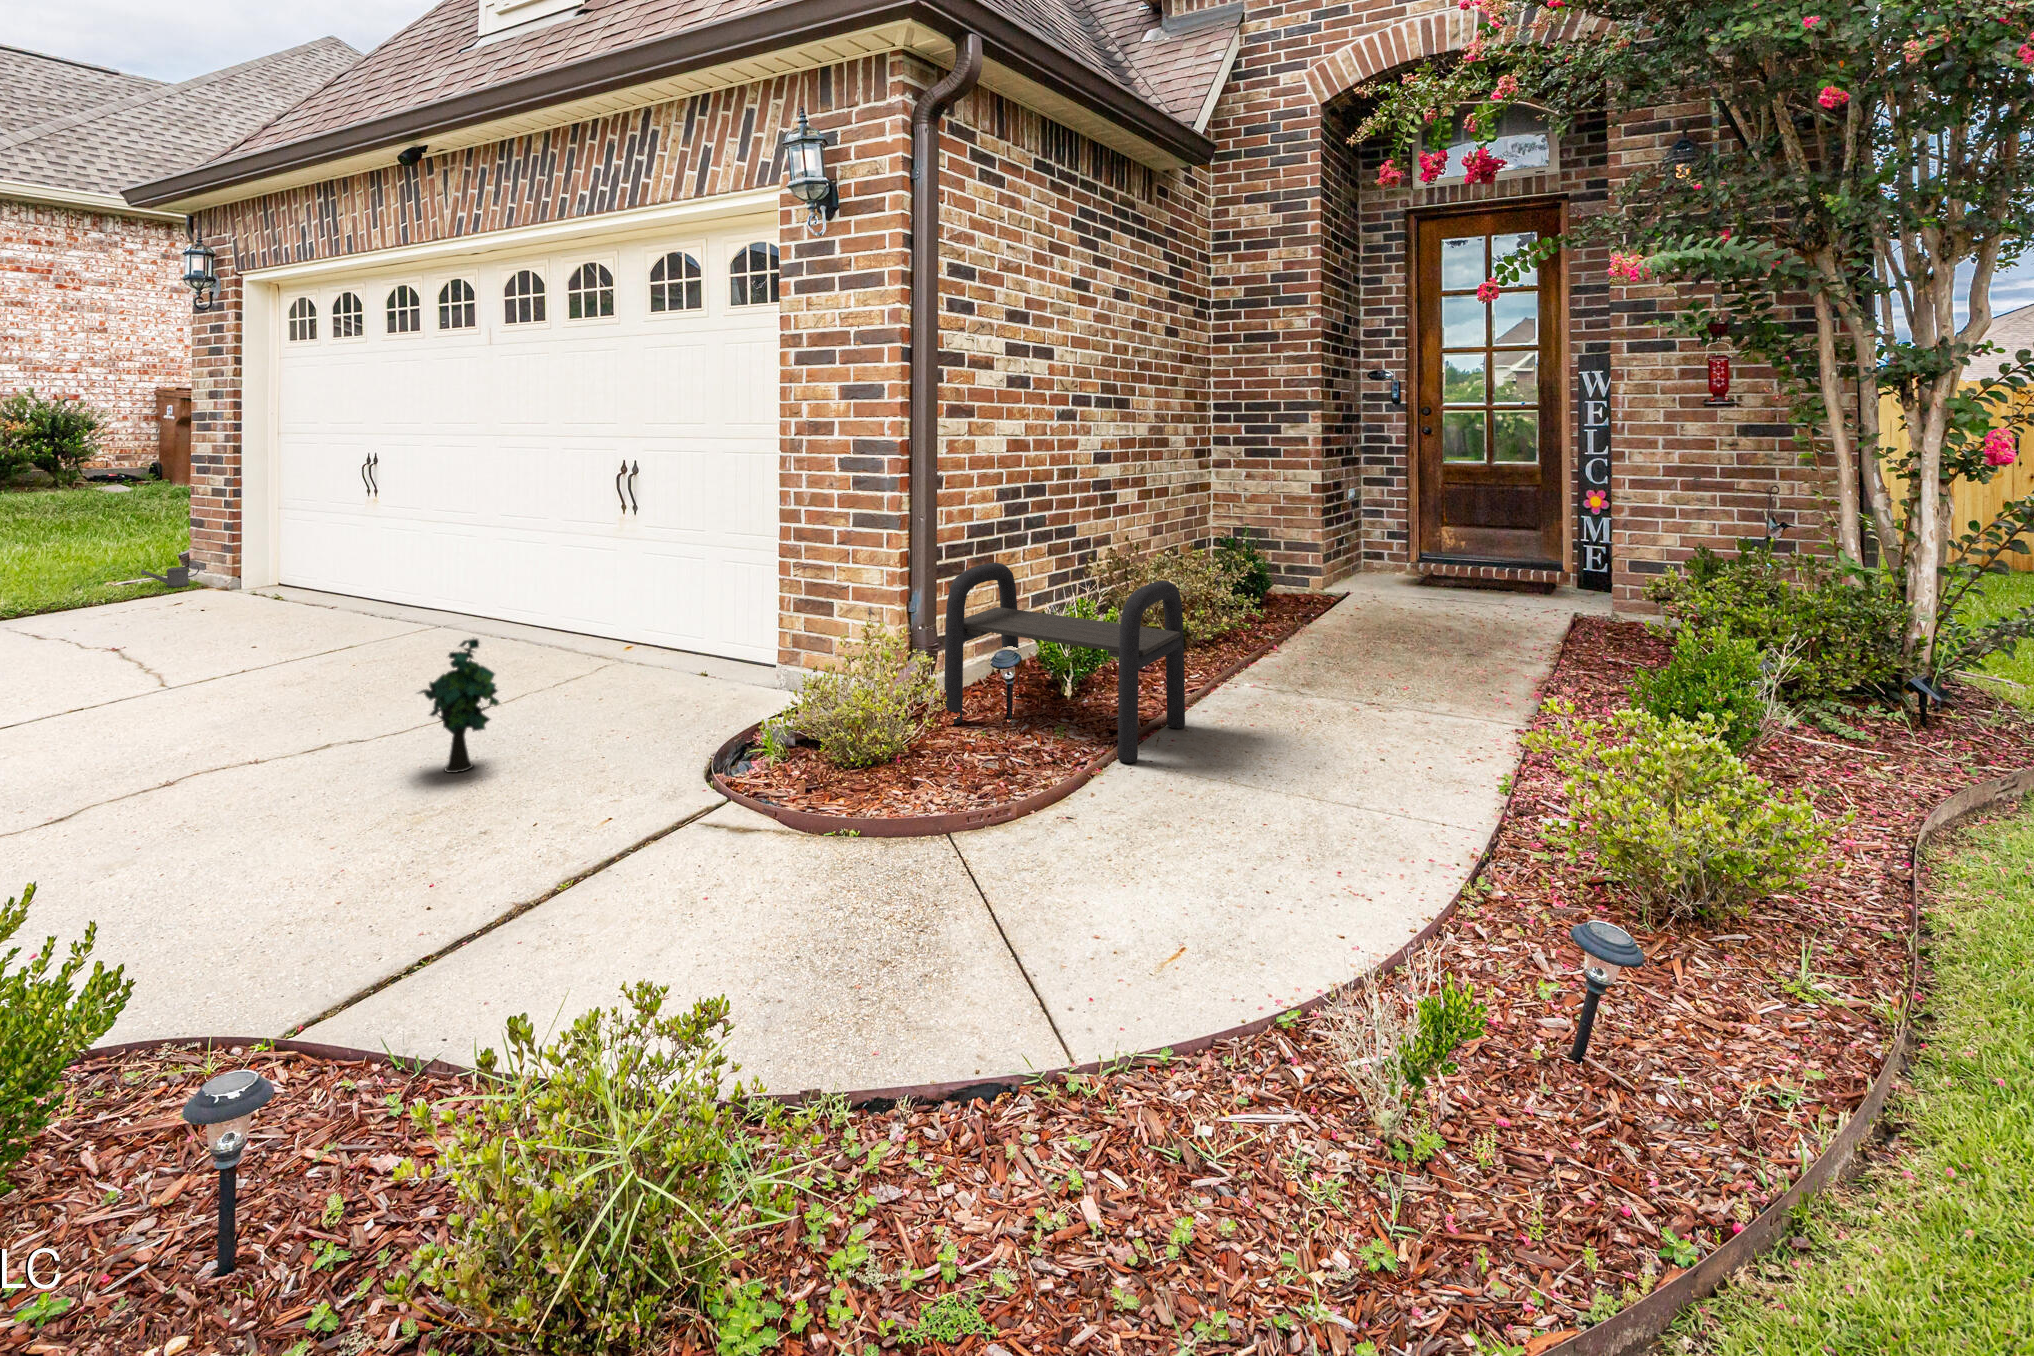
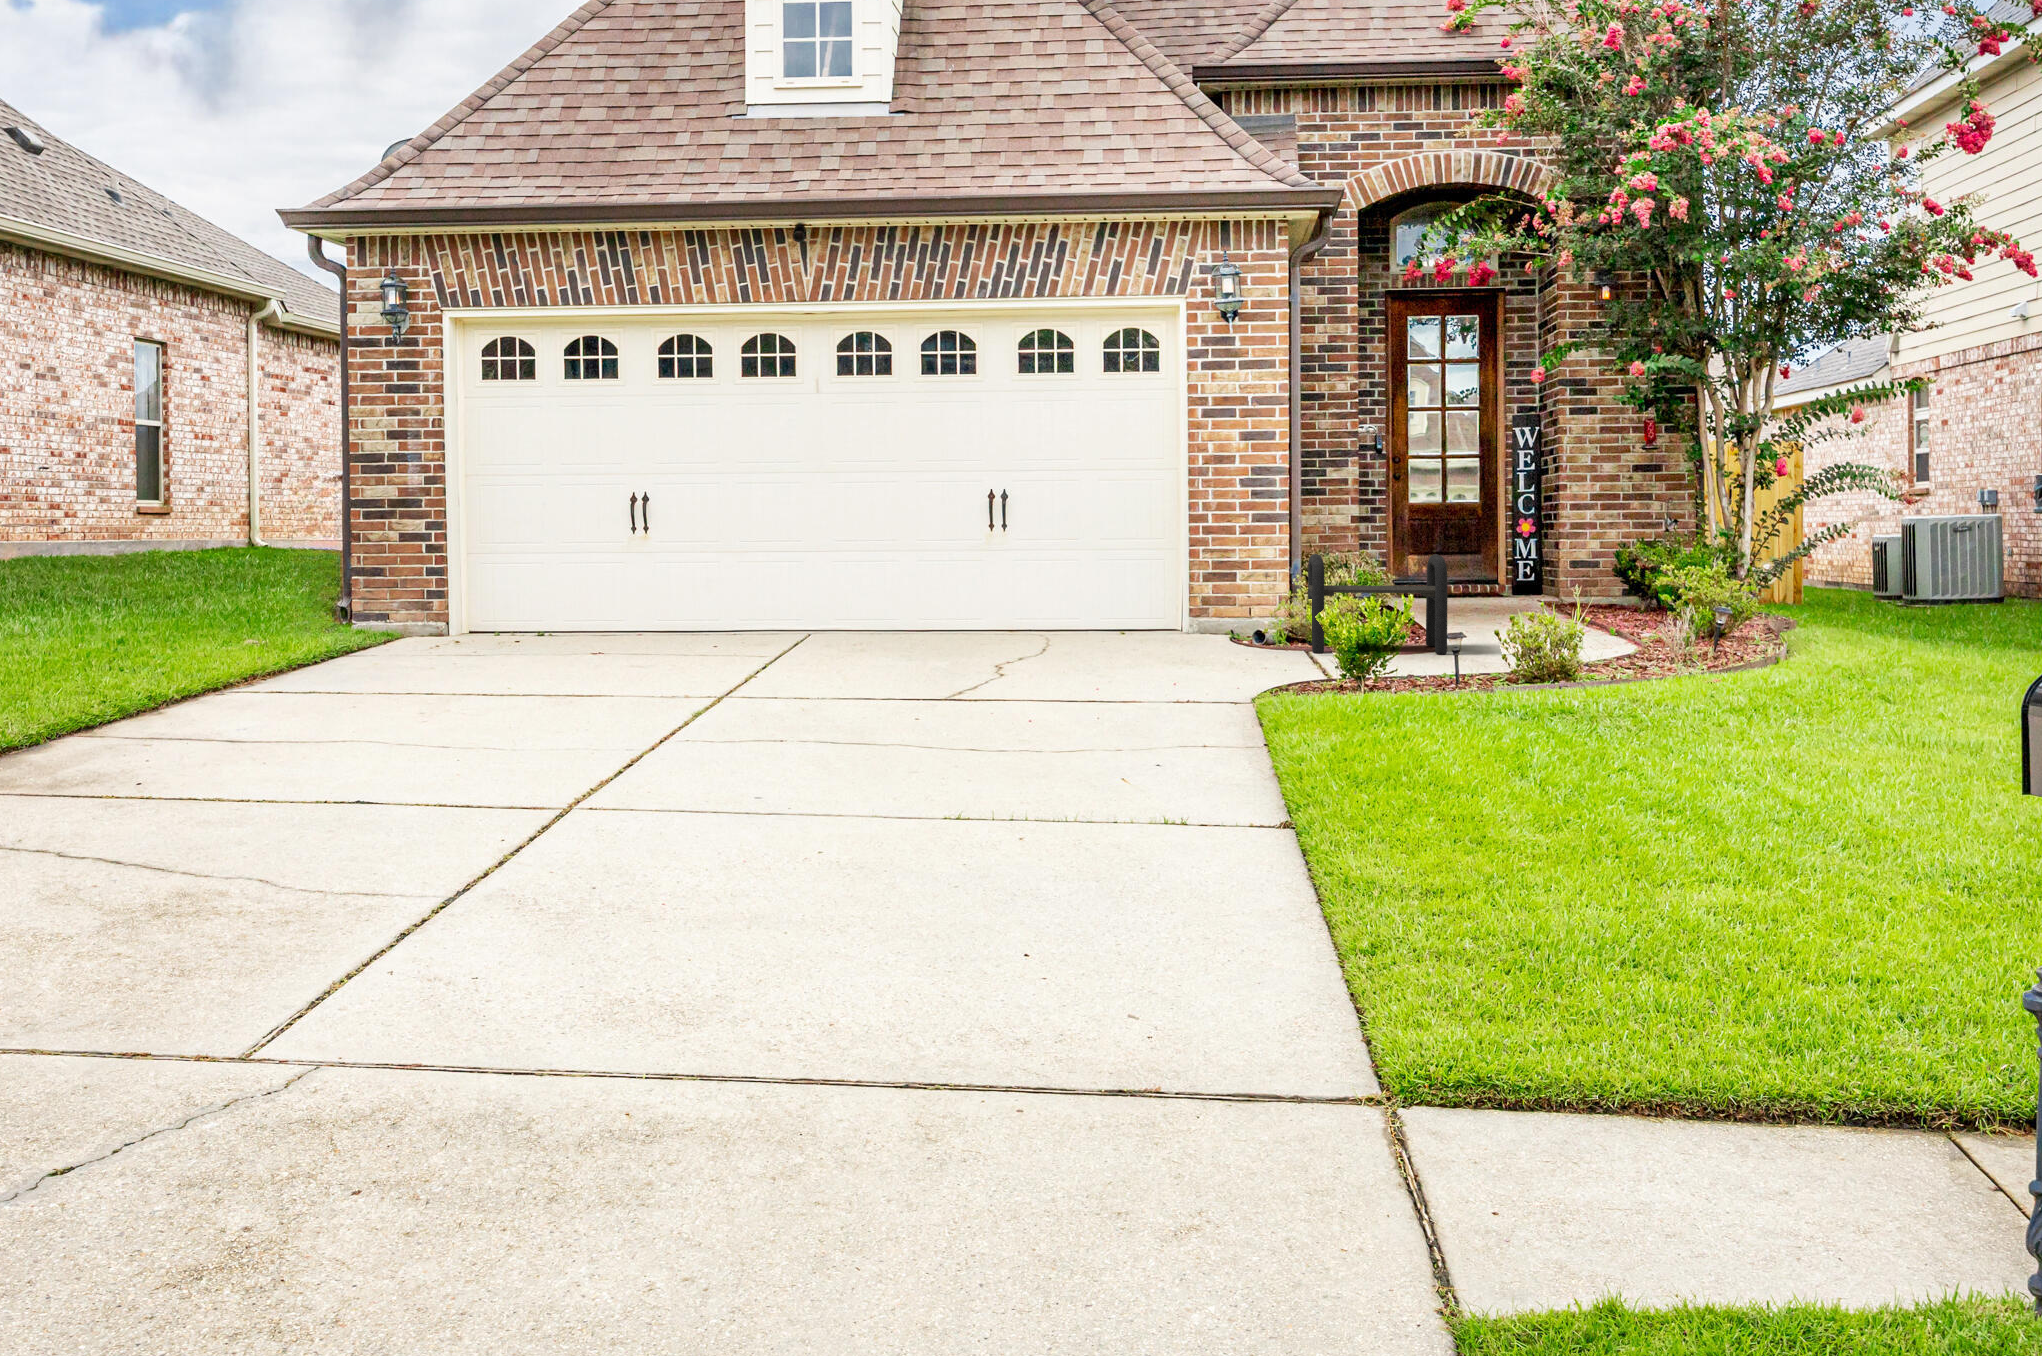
watering can: present [141,566,199,587] -> none [323,632,357,654]
decorative plant: present [418,639,499,773] -> none [1098,596,1145,680]

